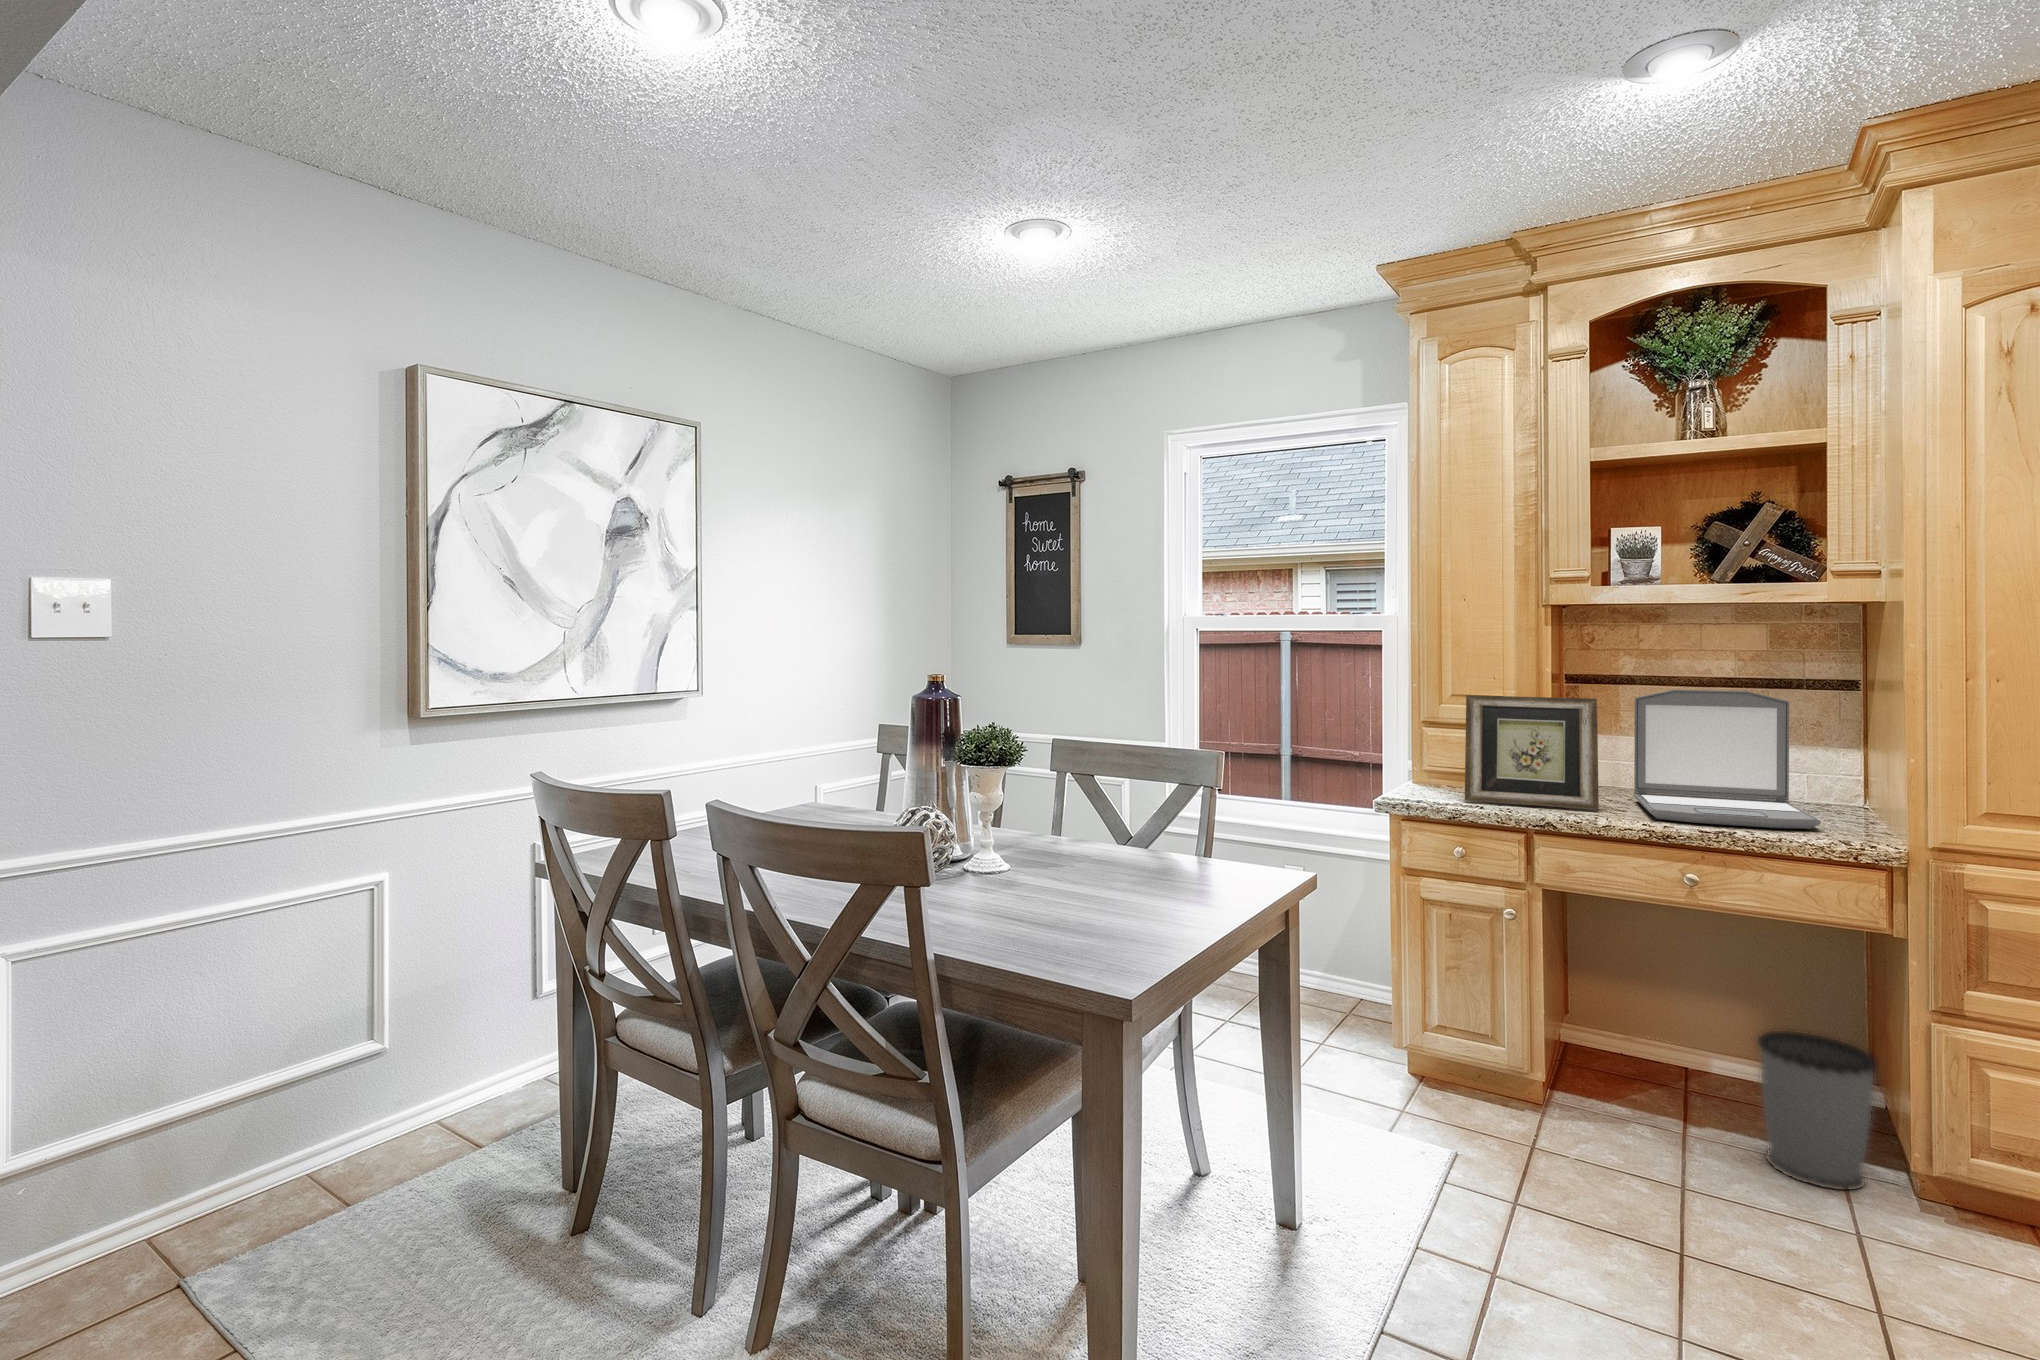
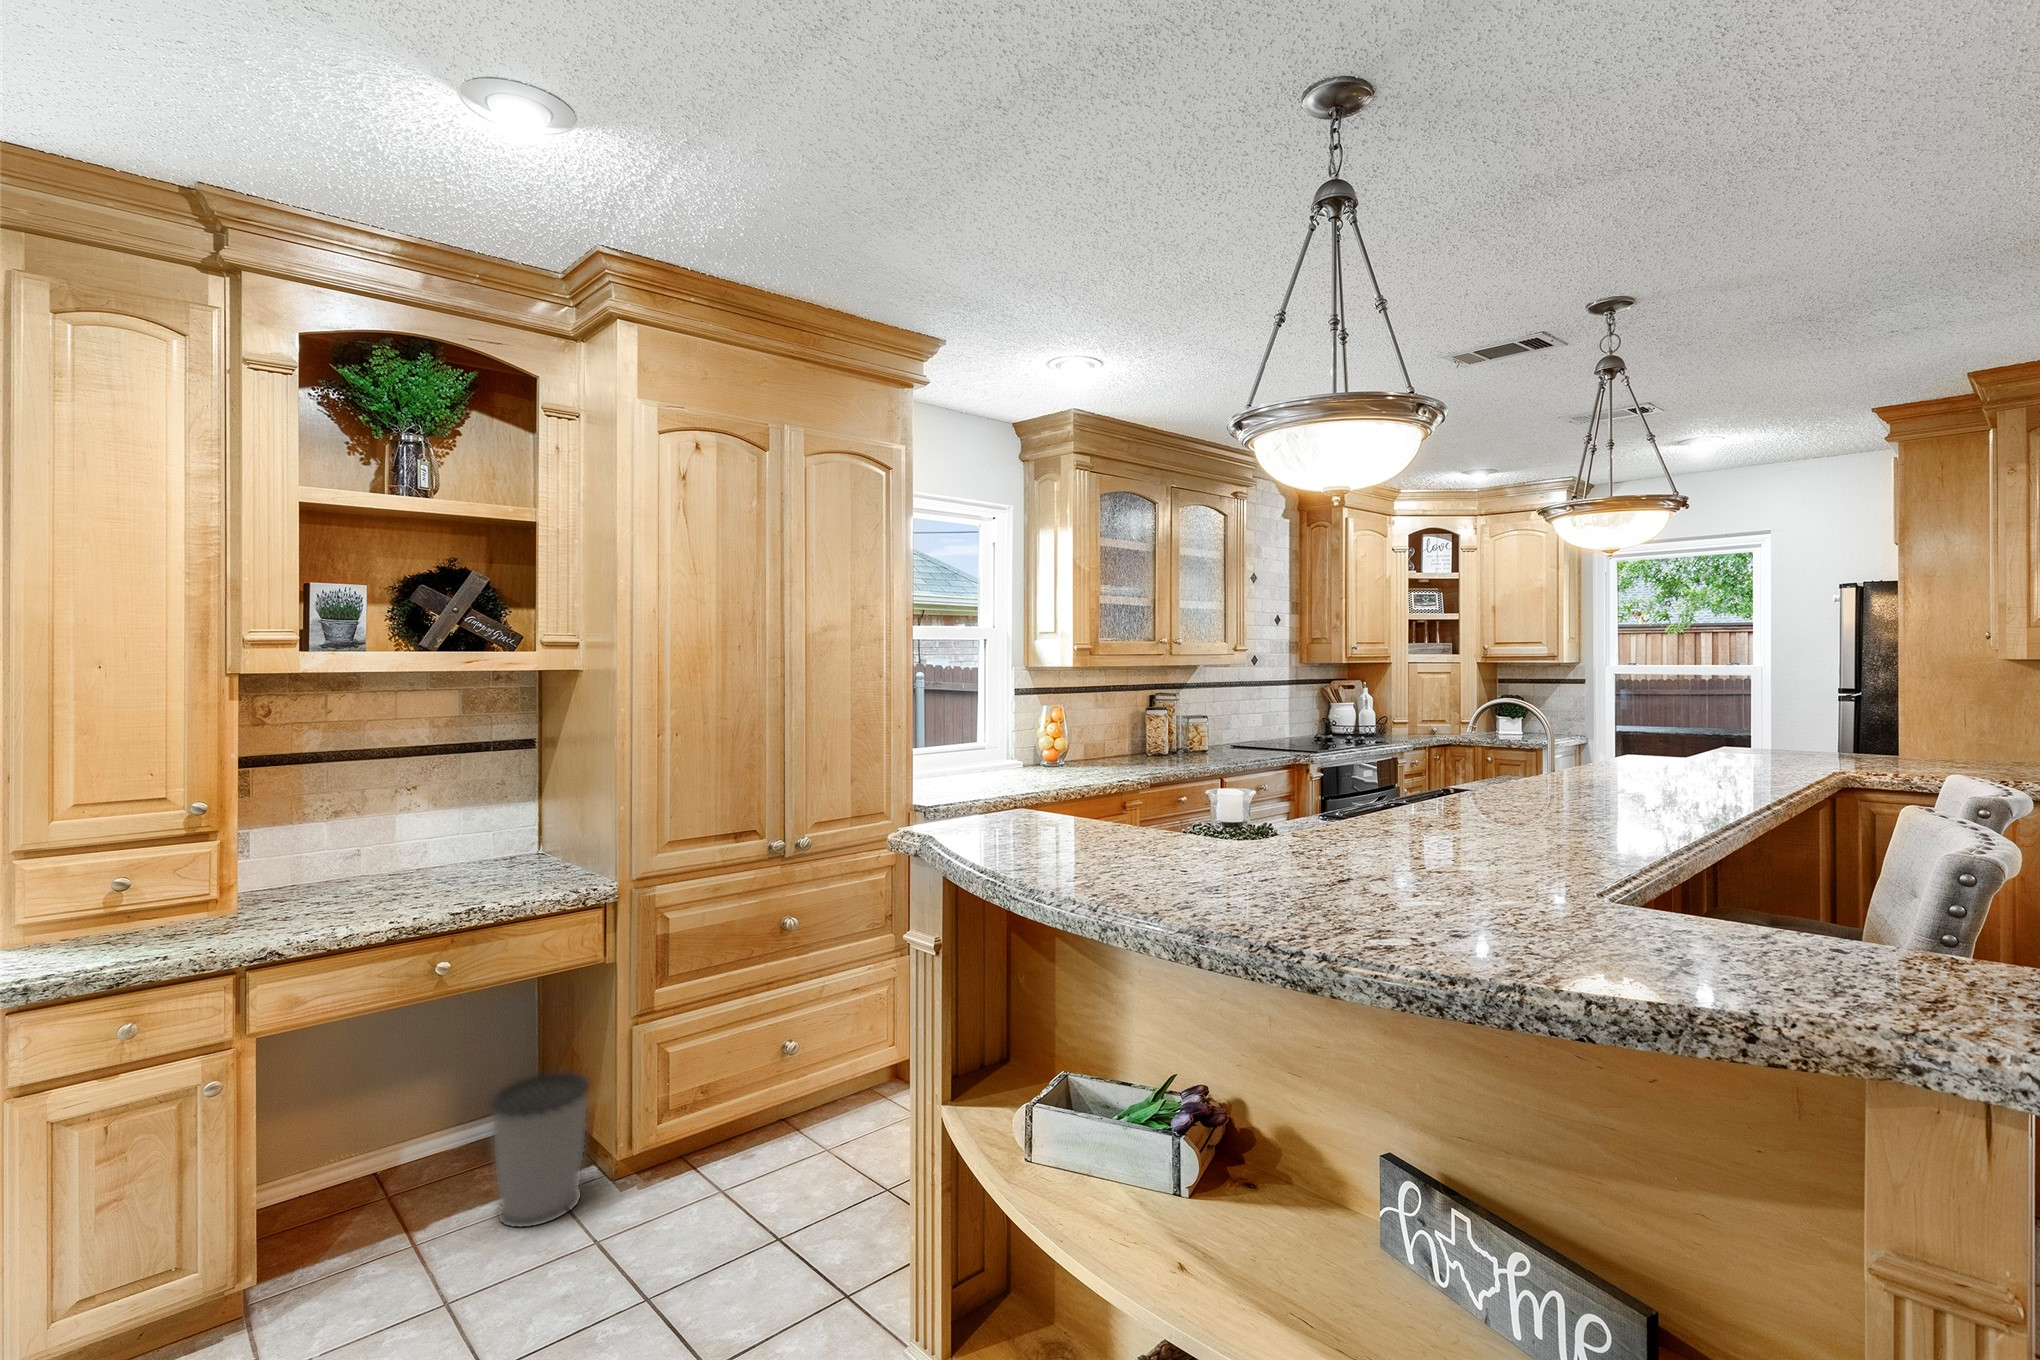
laptop: present [1634,690,1820,829] -> none [341,757,544,912]
picture frame: present [1465,695,1599,810] -> none [114,785,322,954]

